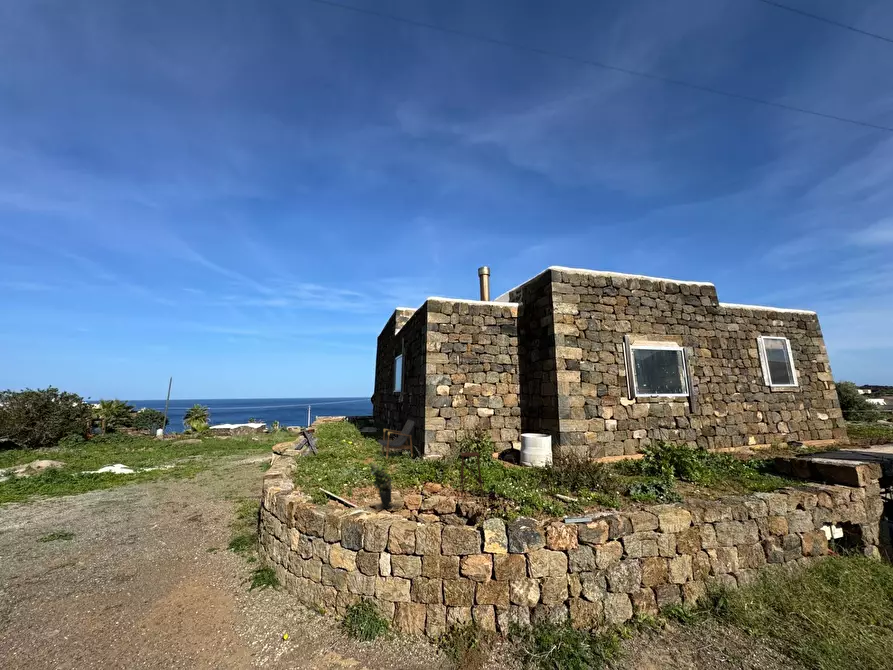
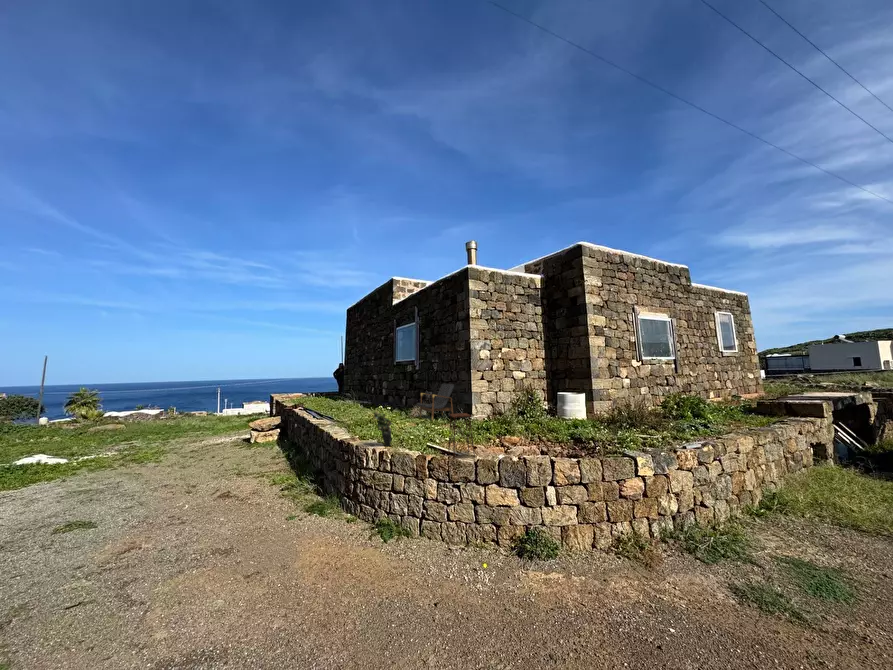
side table: present [460,452,483,496] -> present [448,413,475,459]
potted plant: present [368,463,393,509] -> present [372,410,392,446]

